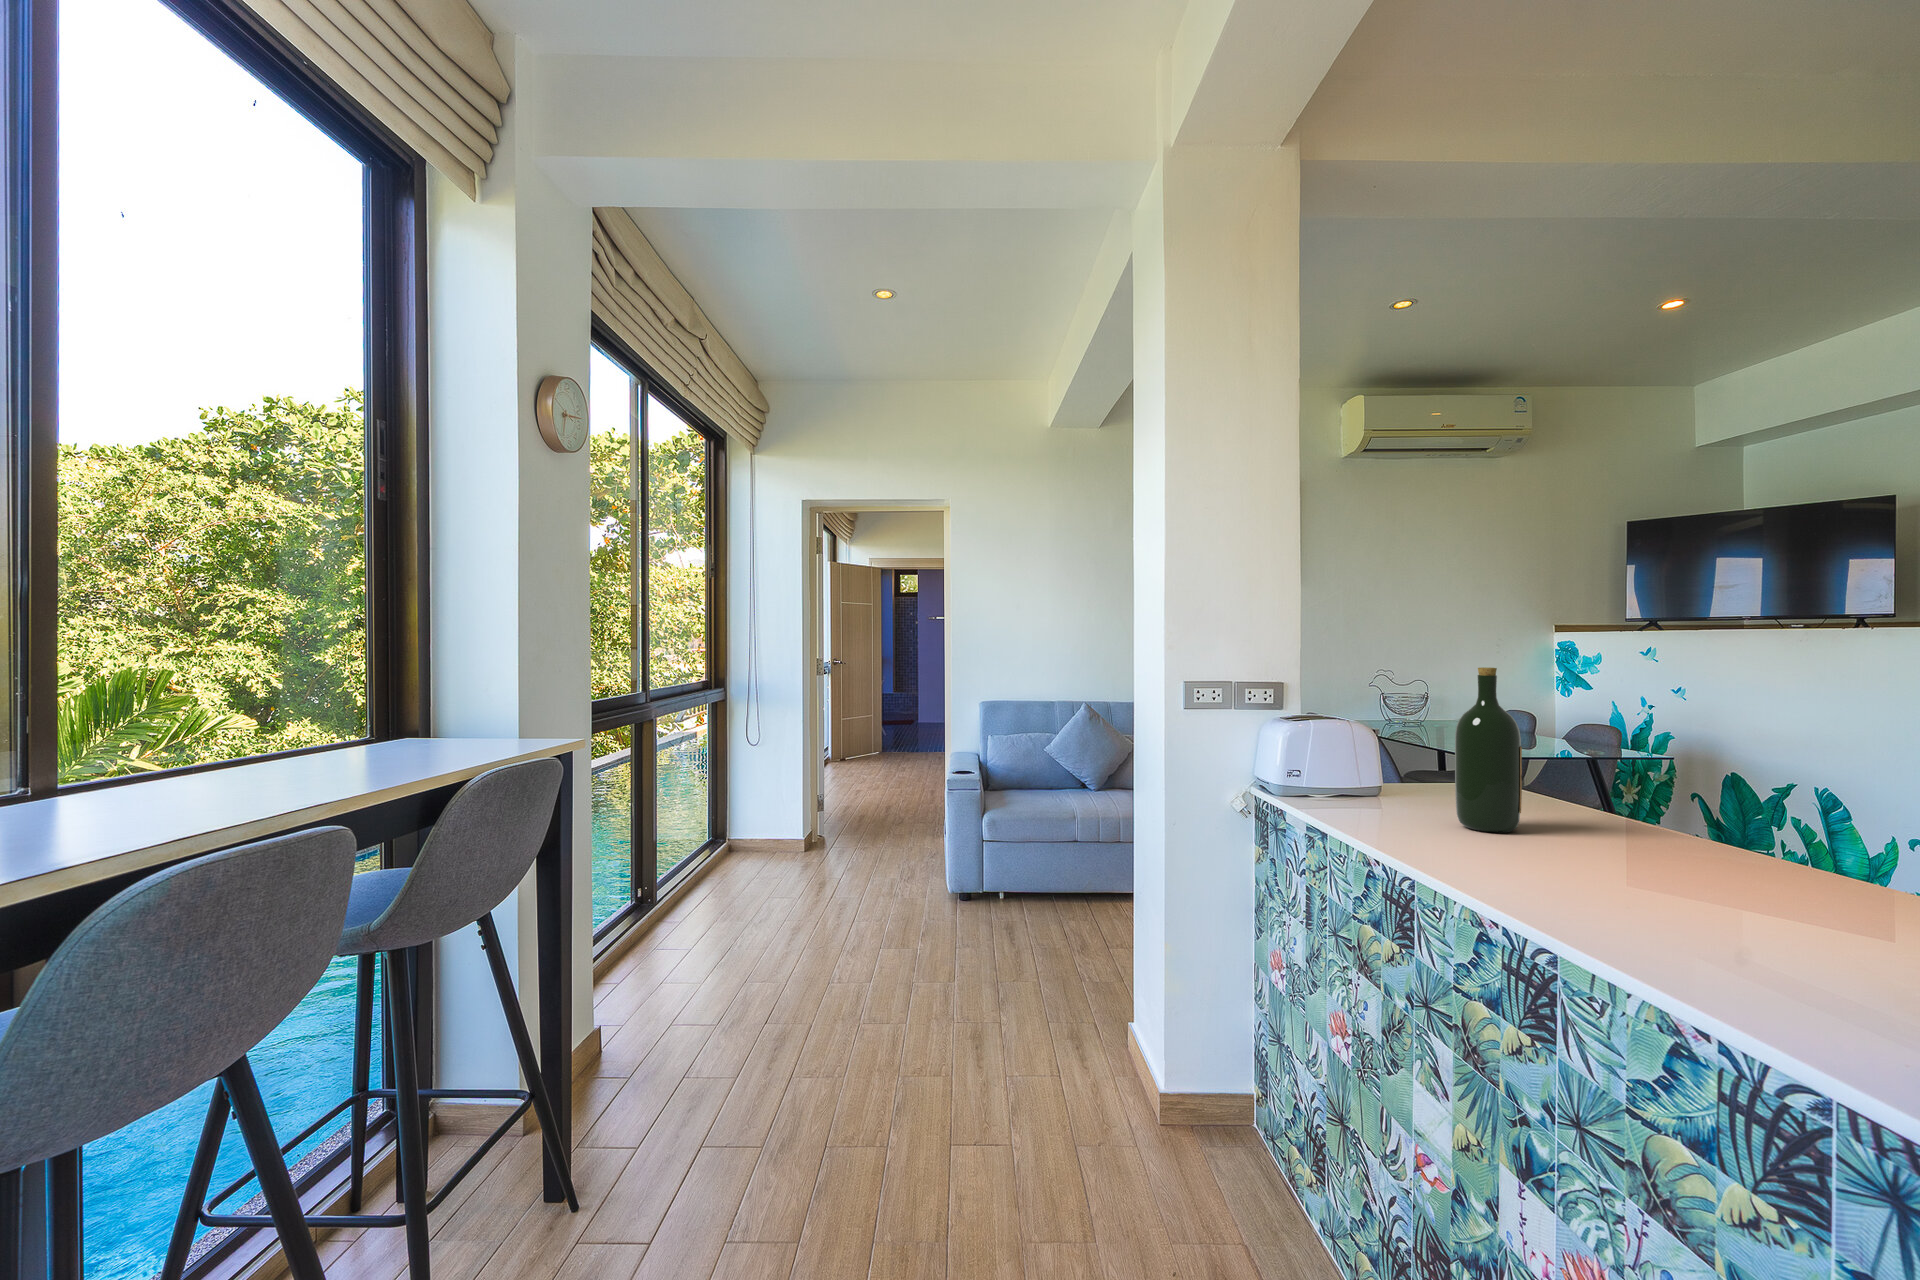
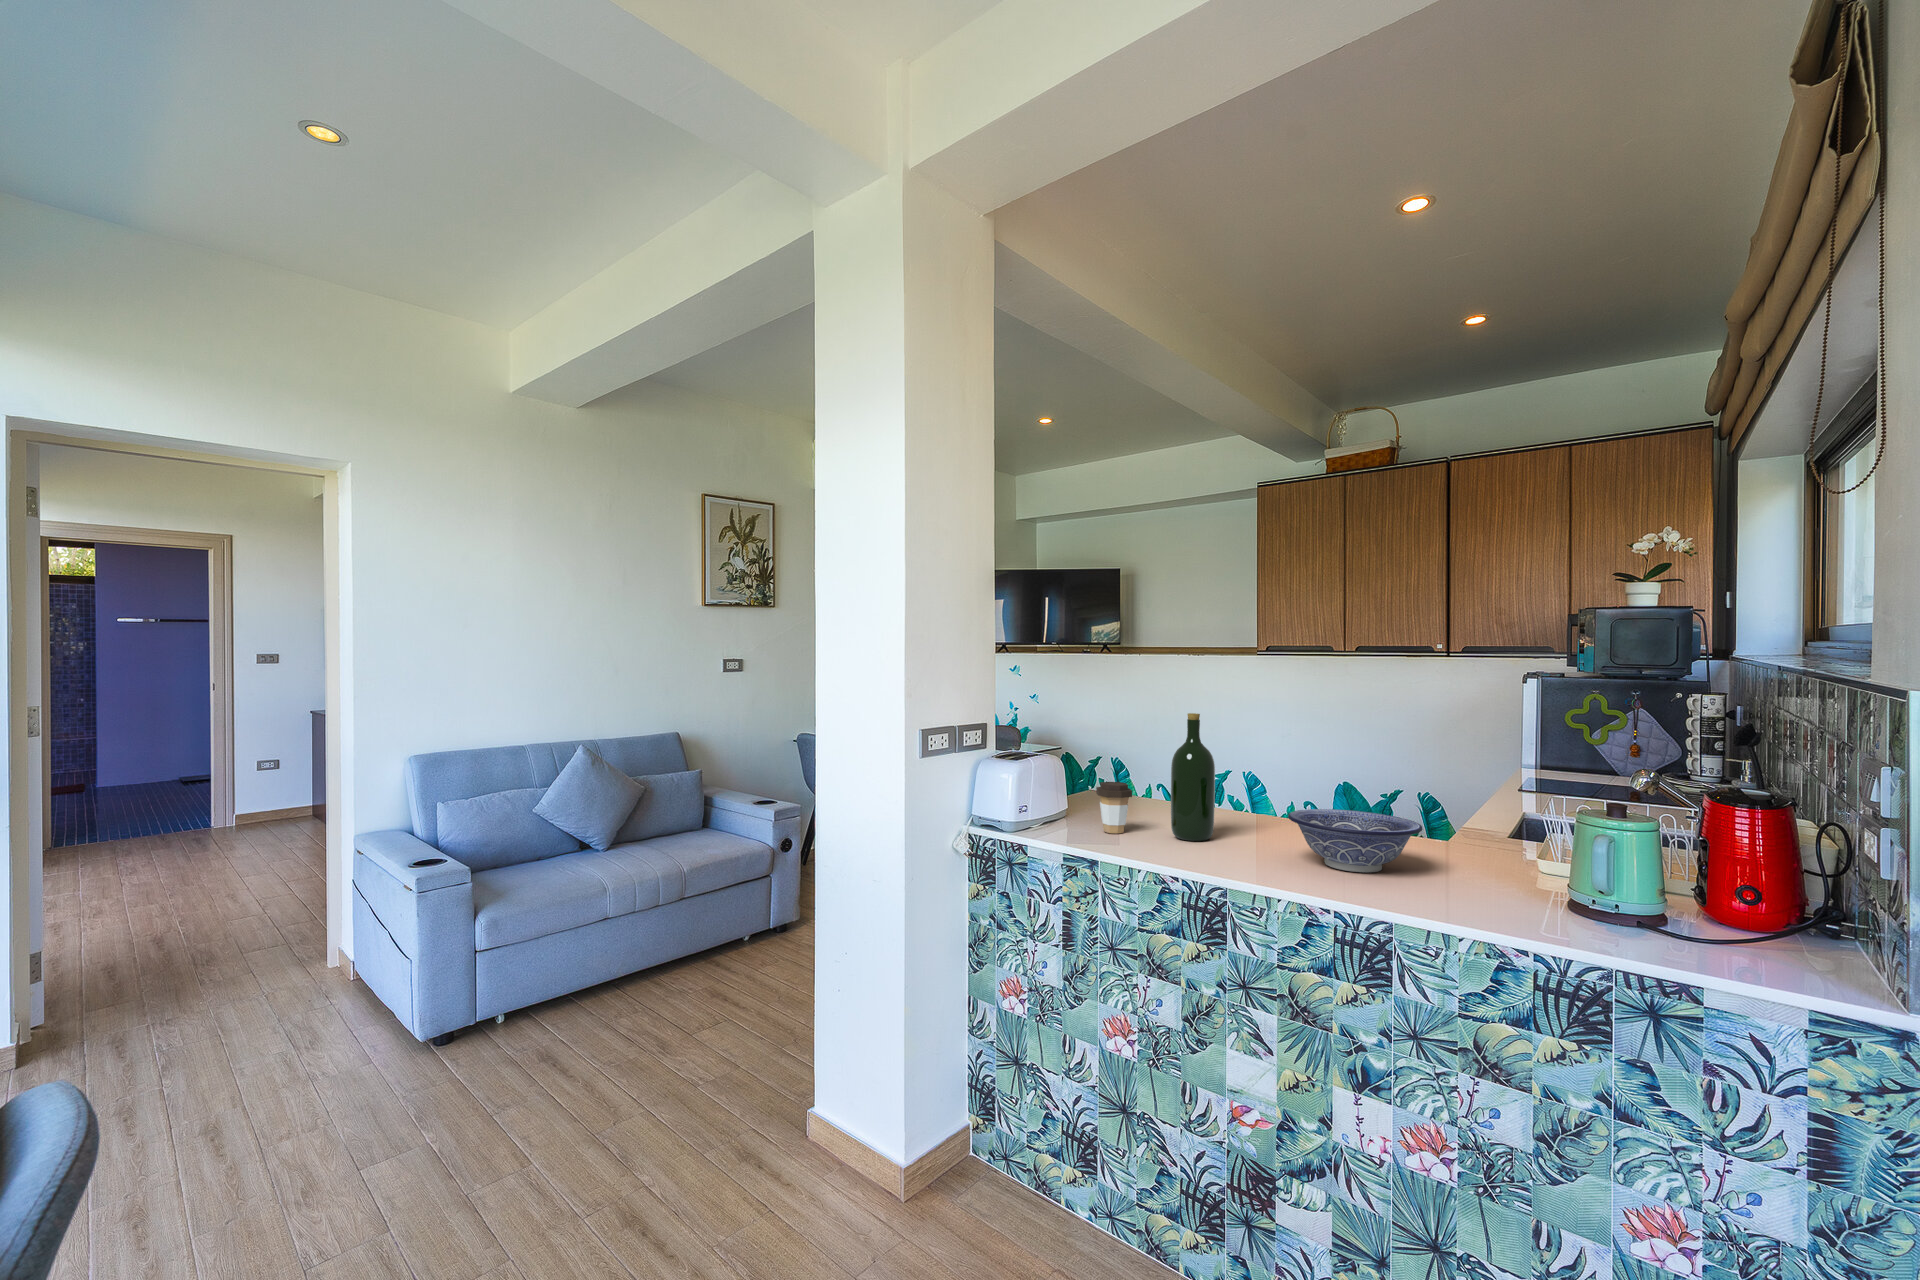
coffee cup: none [1375,750,1421,812] -> present [1096,782,1132,833]
decorative bowl: none [1540,801,1785,901] -> present [1288,809,1422,873]

